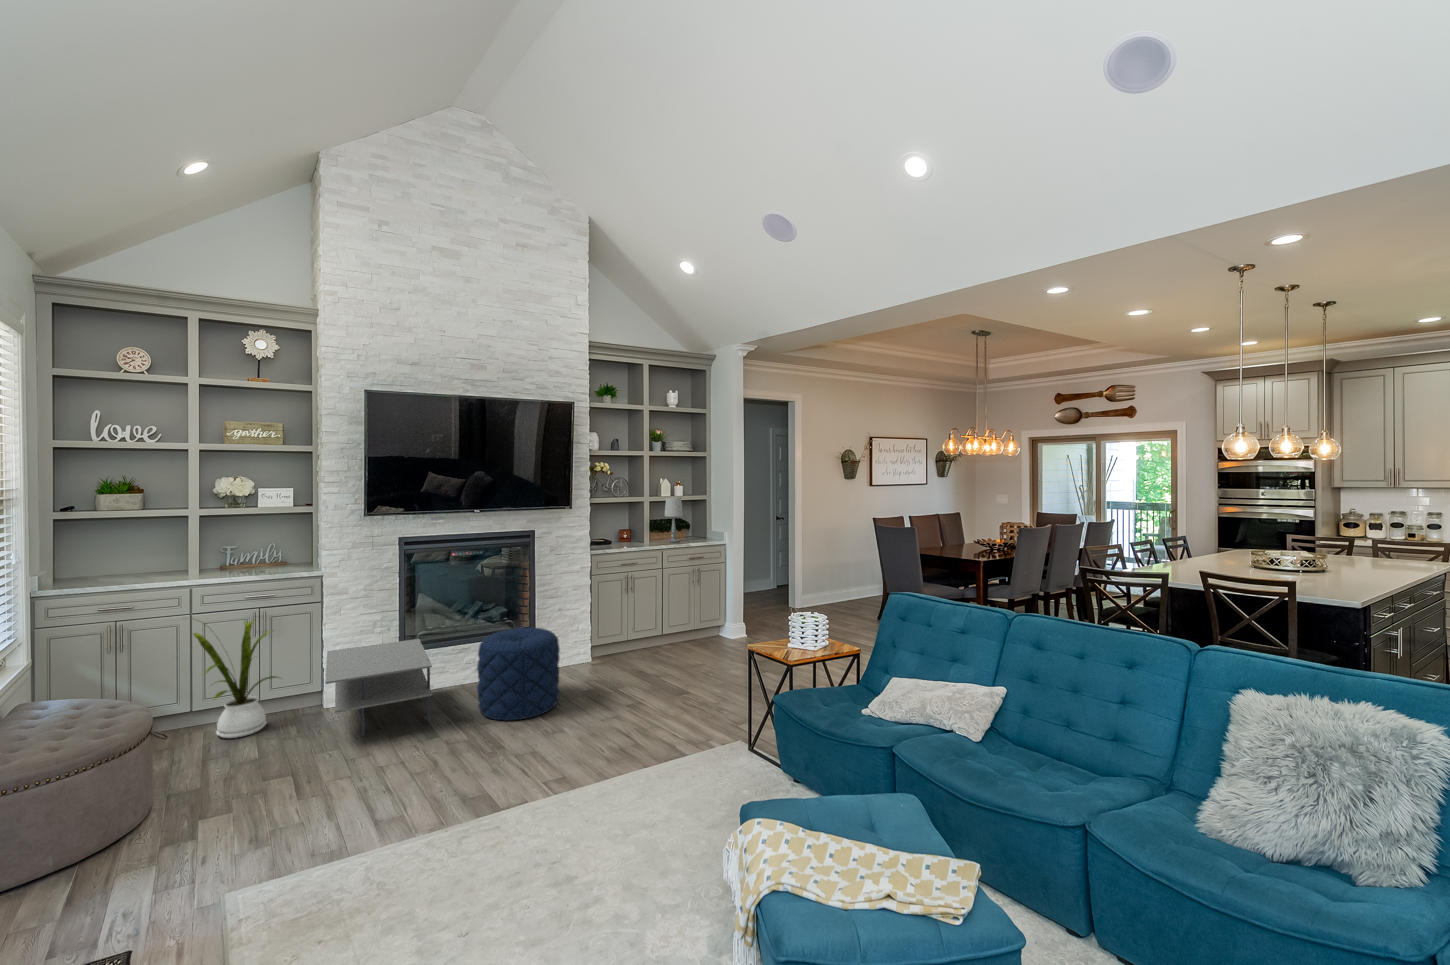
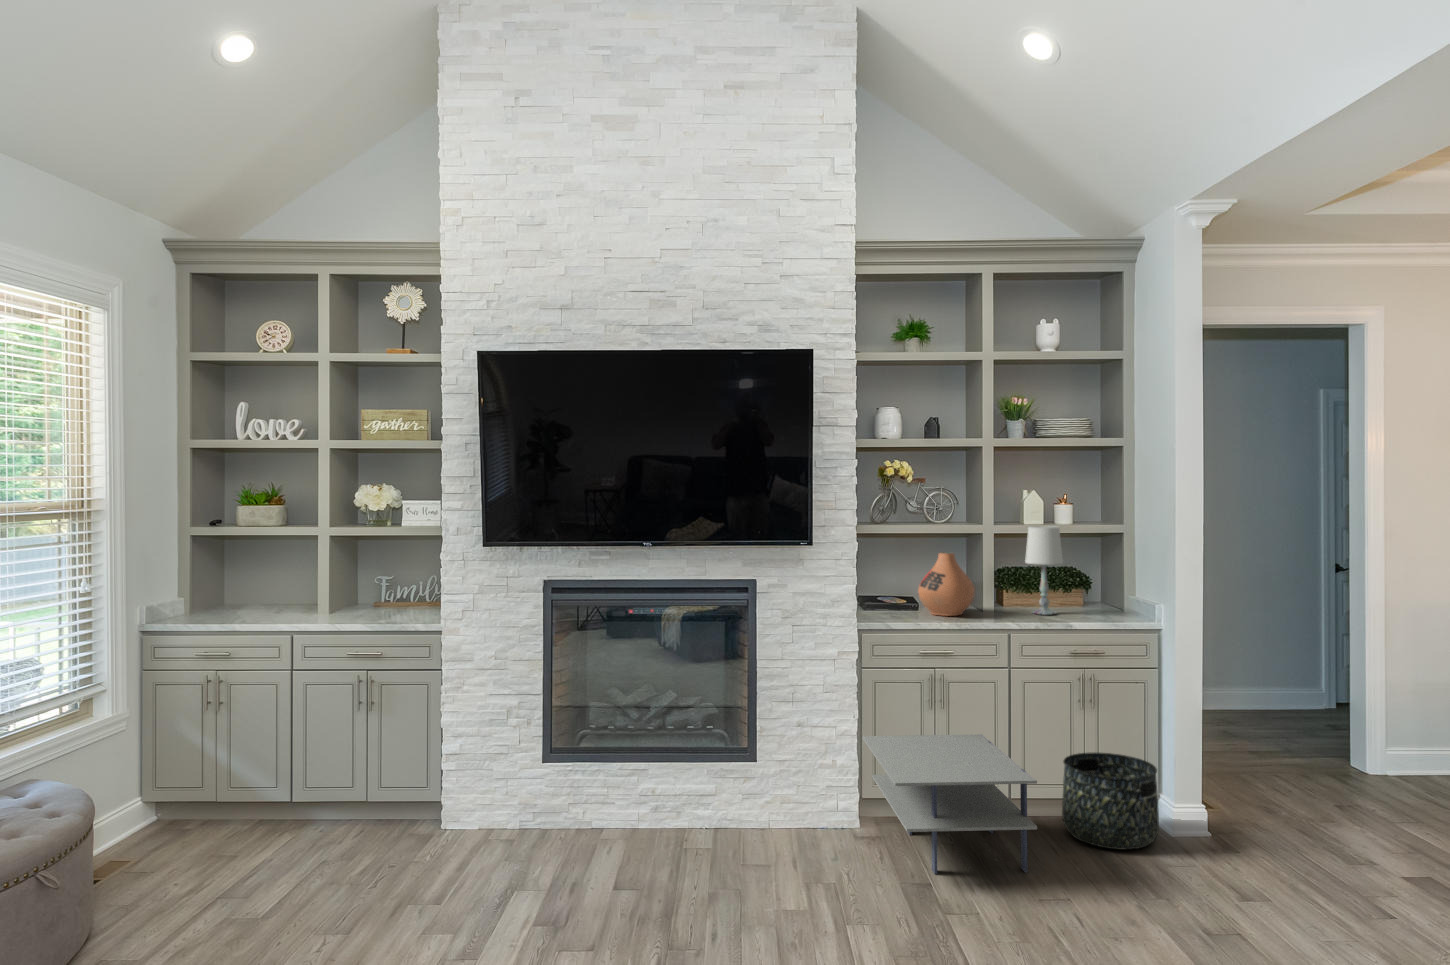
vase: none [614,512,642,545] -> present [918,552,975,616]
basket: none [690,607,733,650] -> present [1062,752,1159,849]
house plant: present [194,620,277,738] -> none [268,673,390,850]
pouf: present [477,628,560,720] -> none [616,748,754,915]
side table: present [326,639,432,736] -> present [862,734,1037,874]

